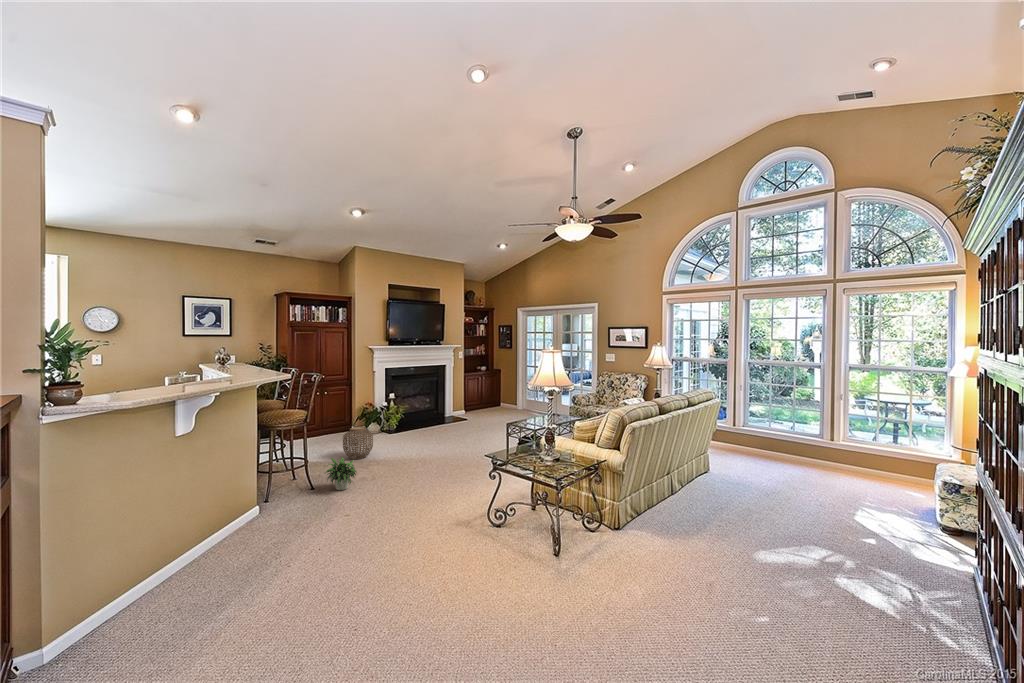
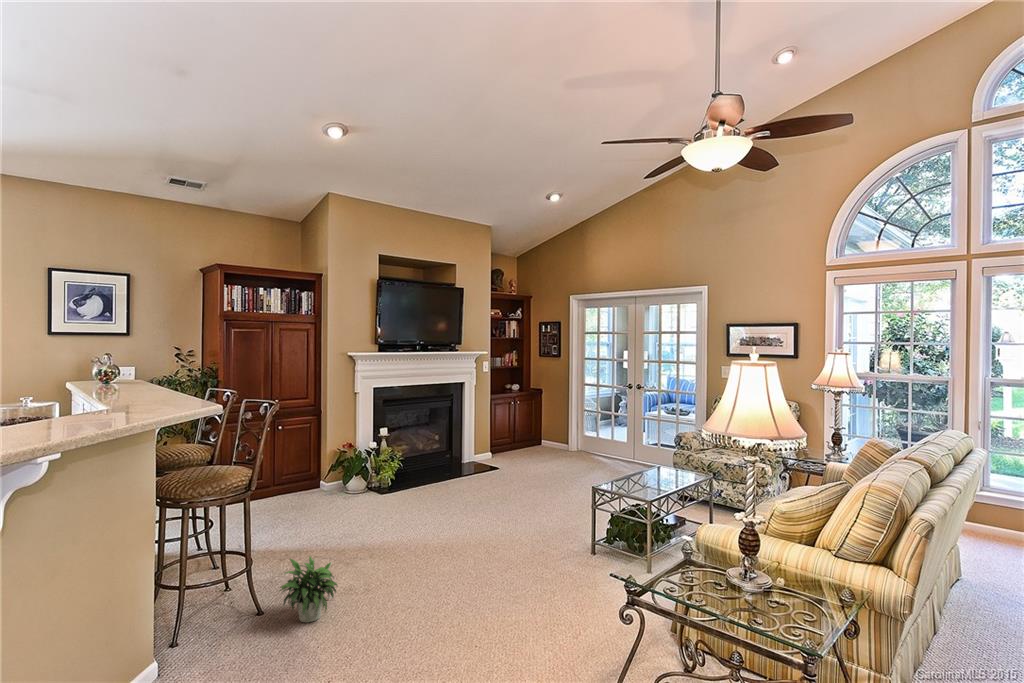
woven basket: present [343,427,373,459] -> none [309,489,360,547]

